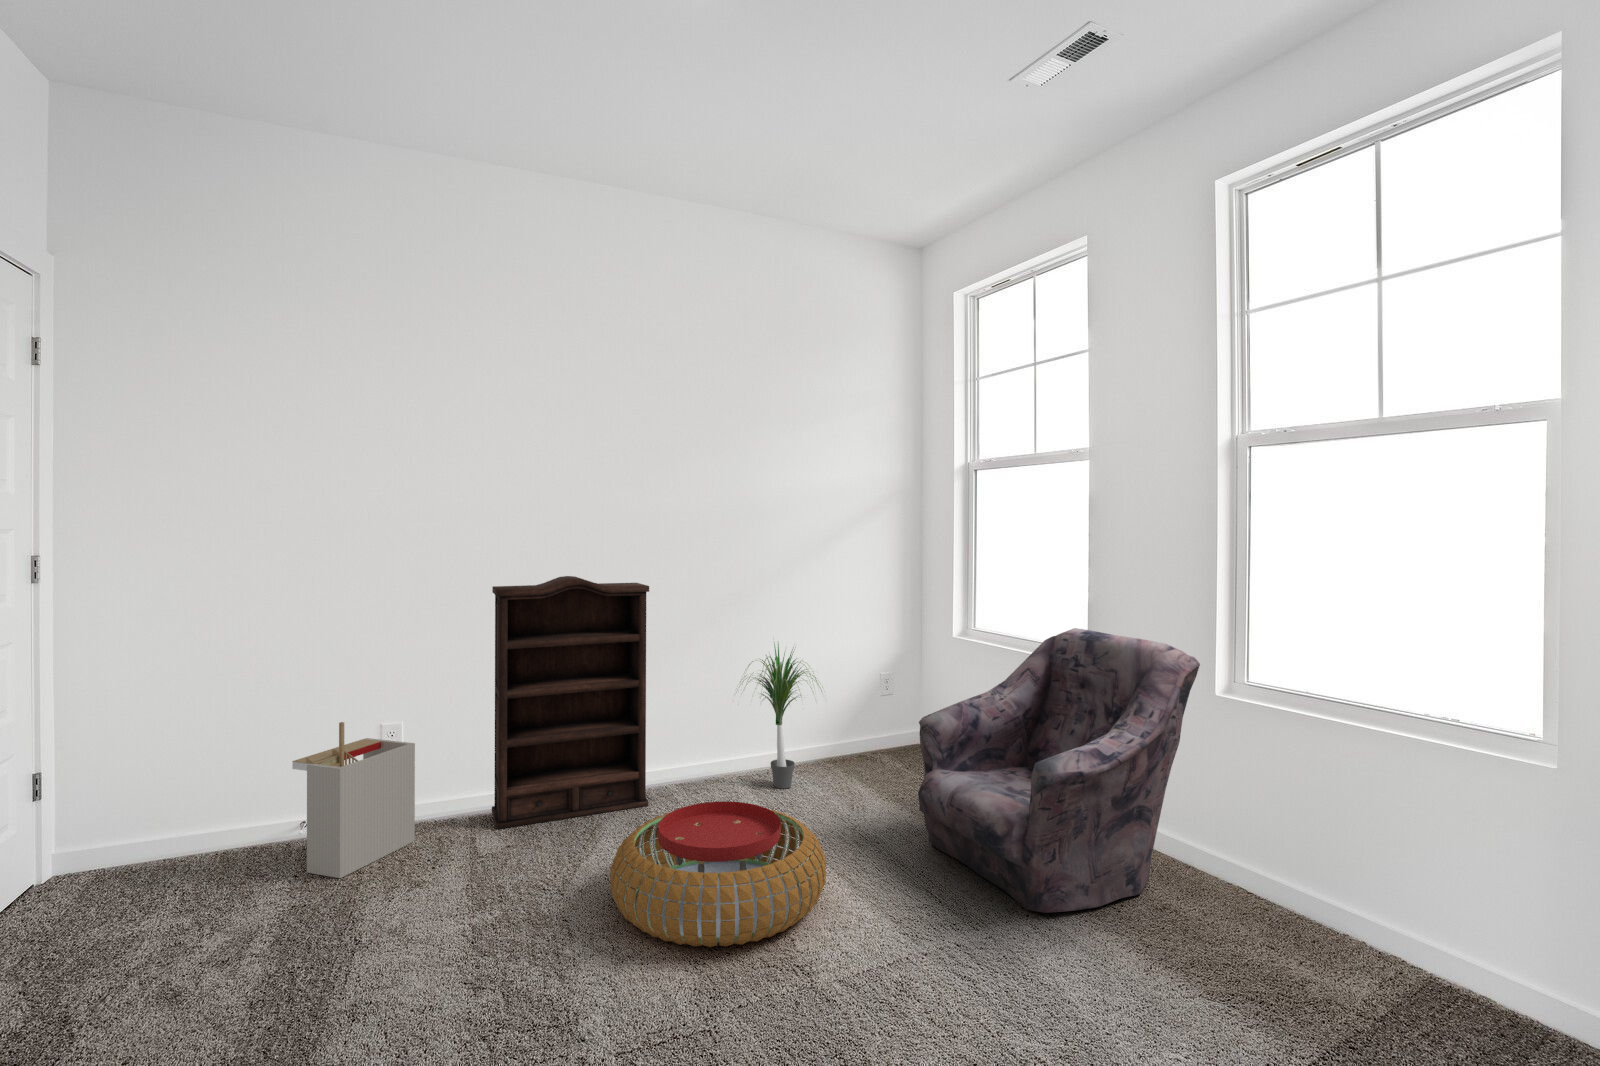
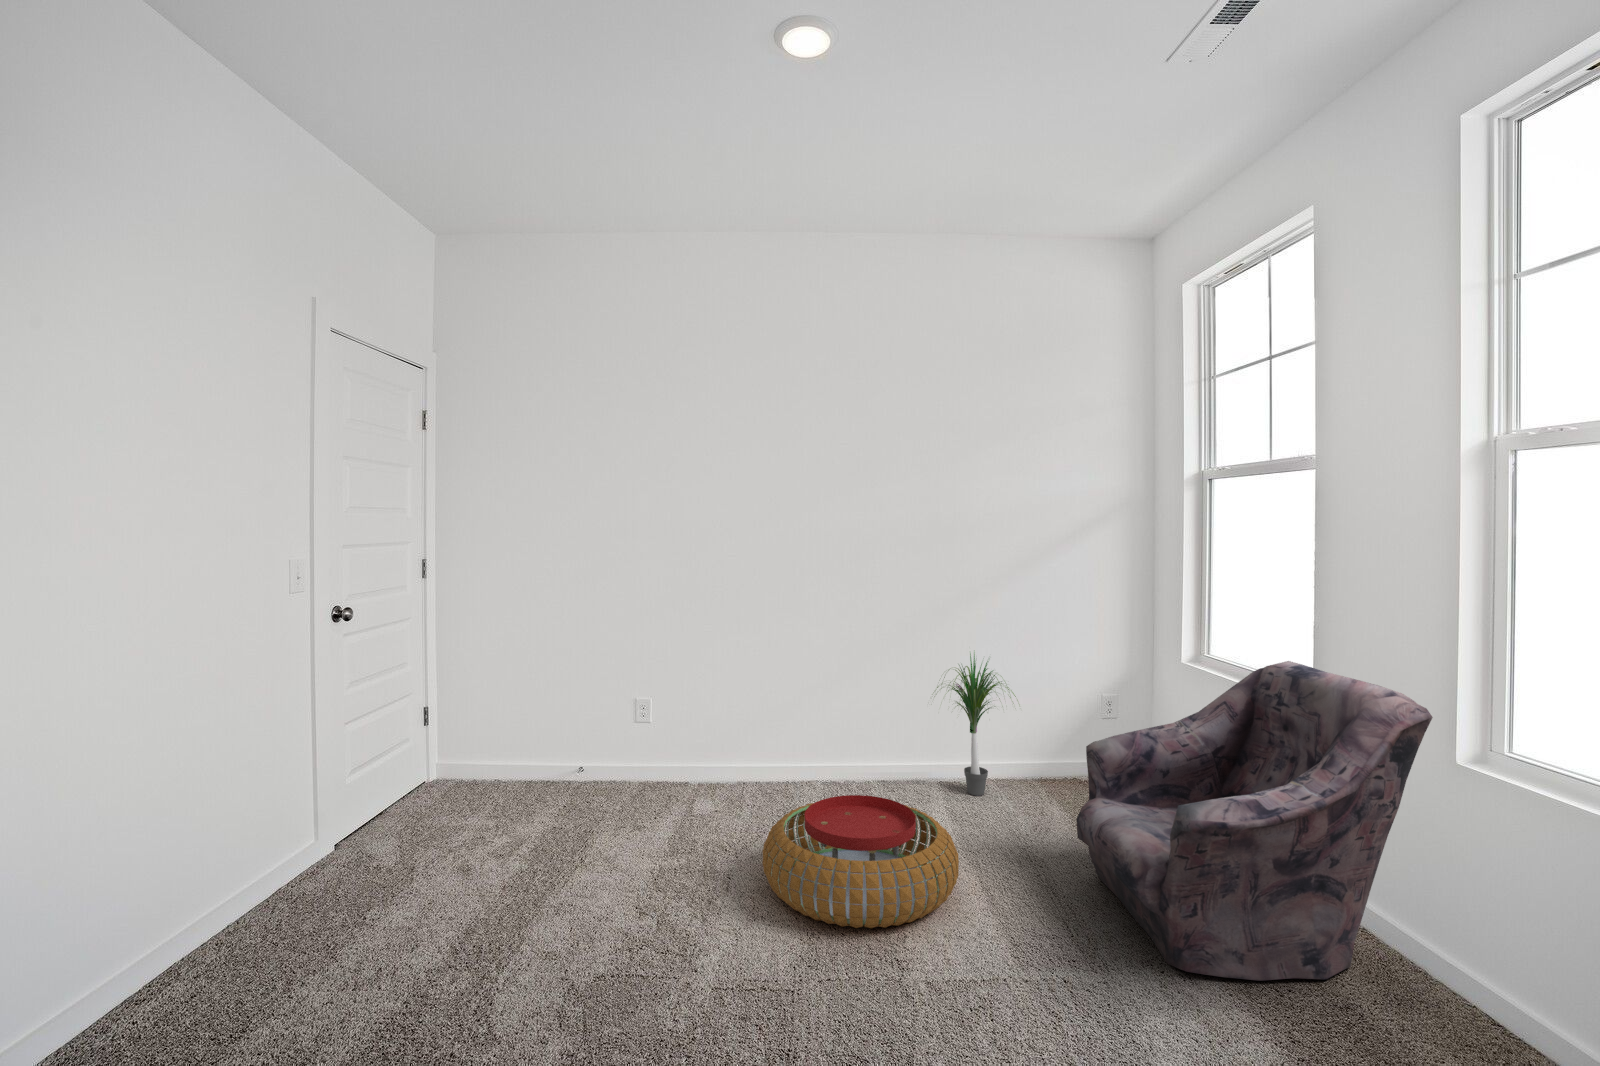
bookshelf: present [492,576,649,829] -> none [716,583,845,792]
storage bin: present [292,722,415,878] -> none [571,691,656,811]

